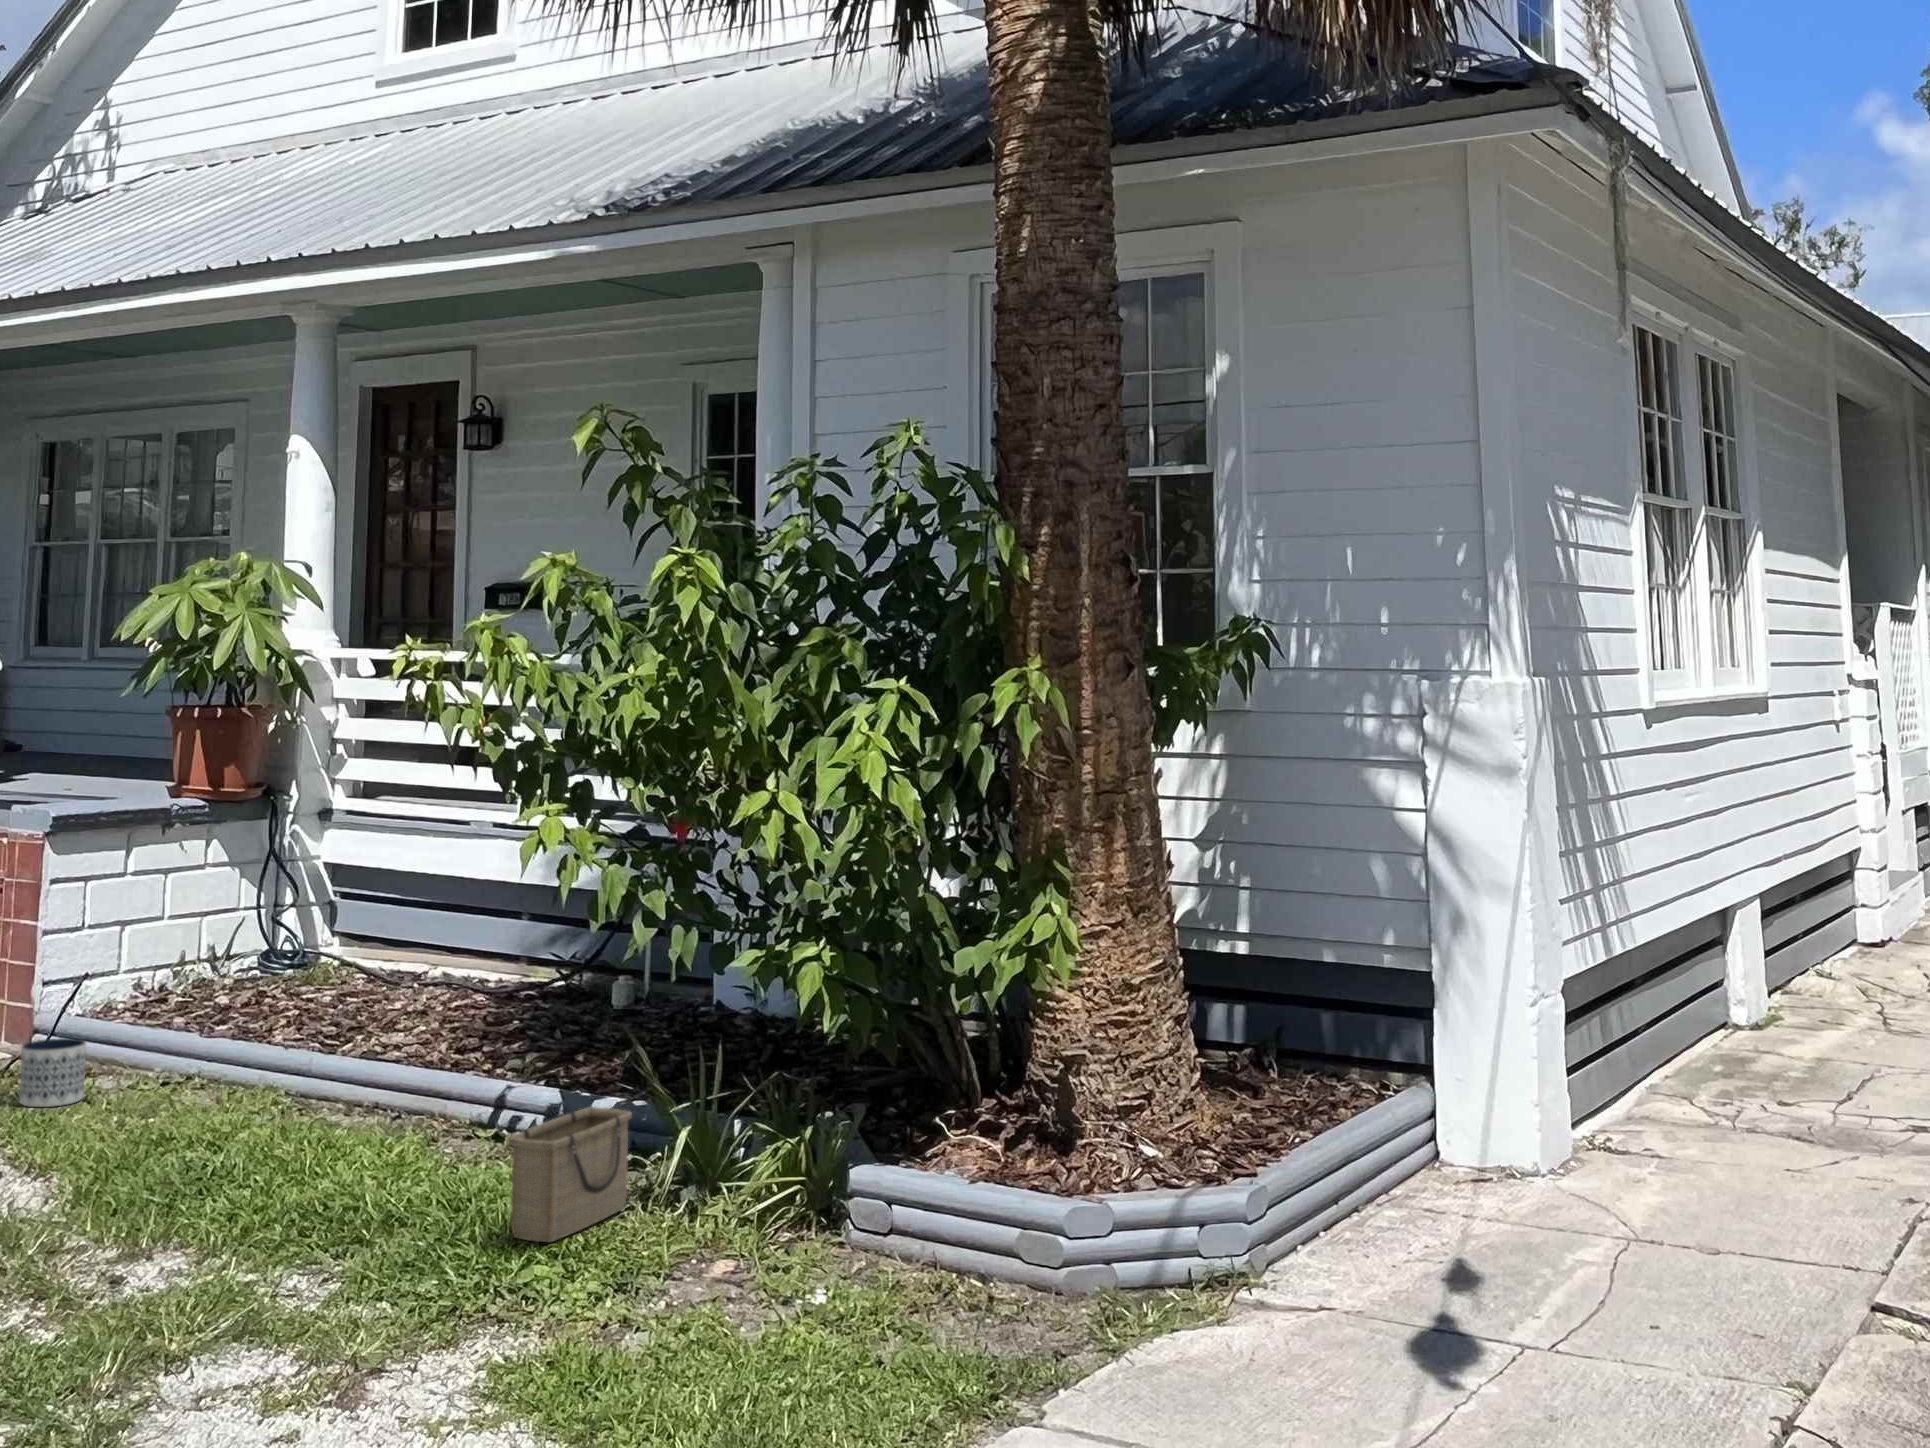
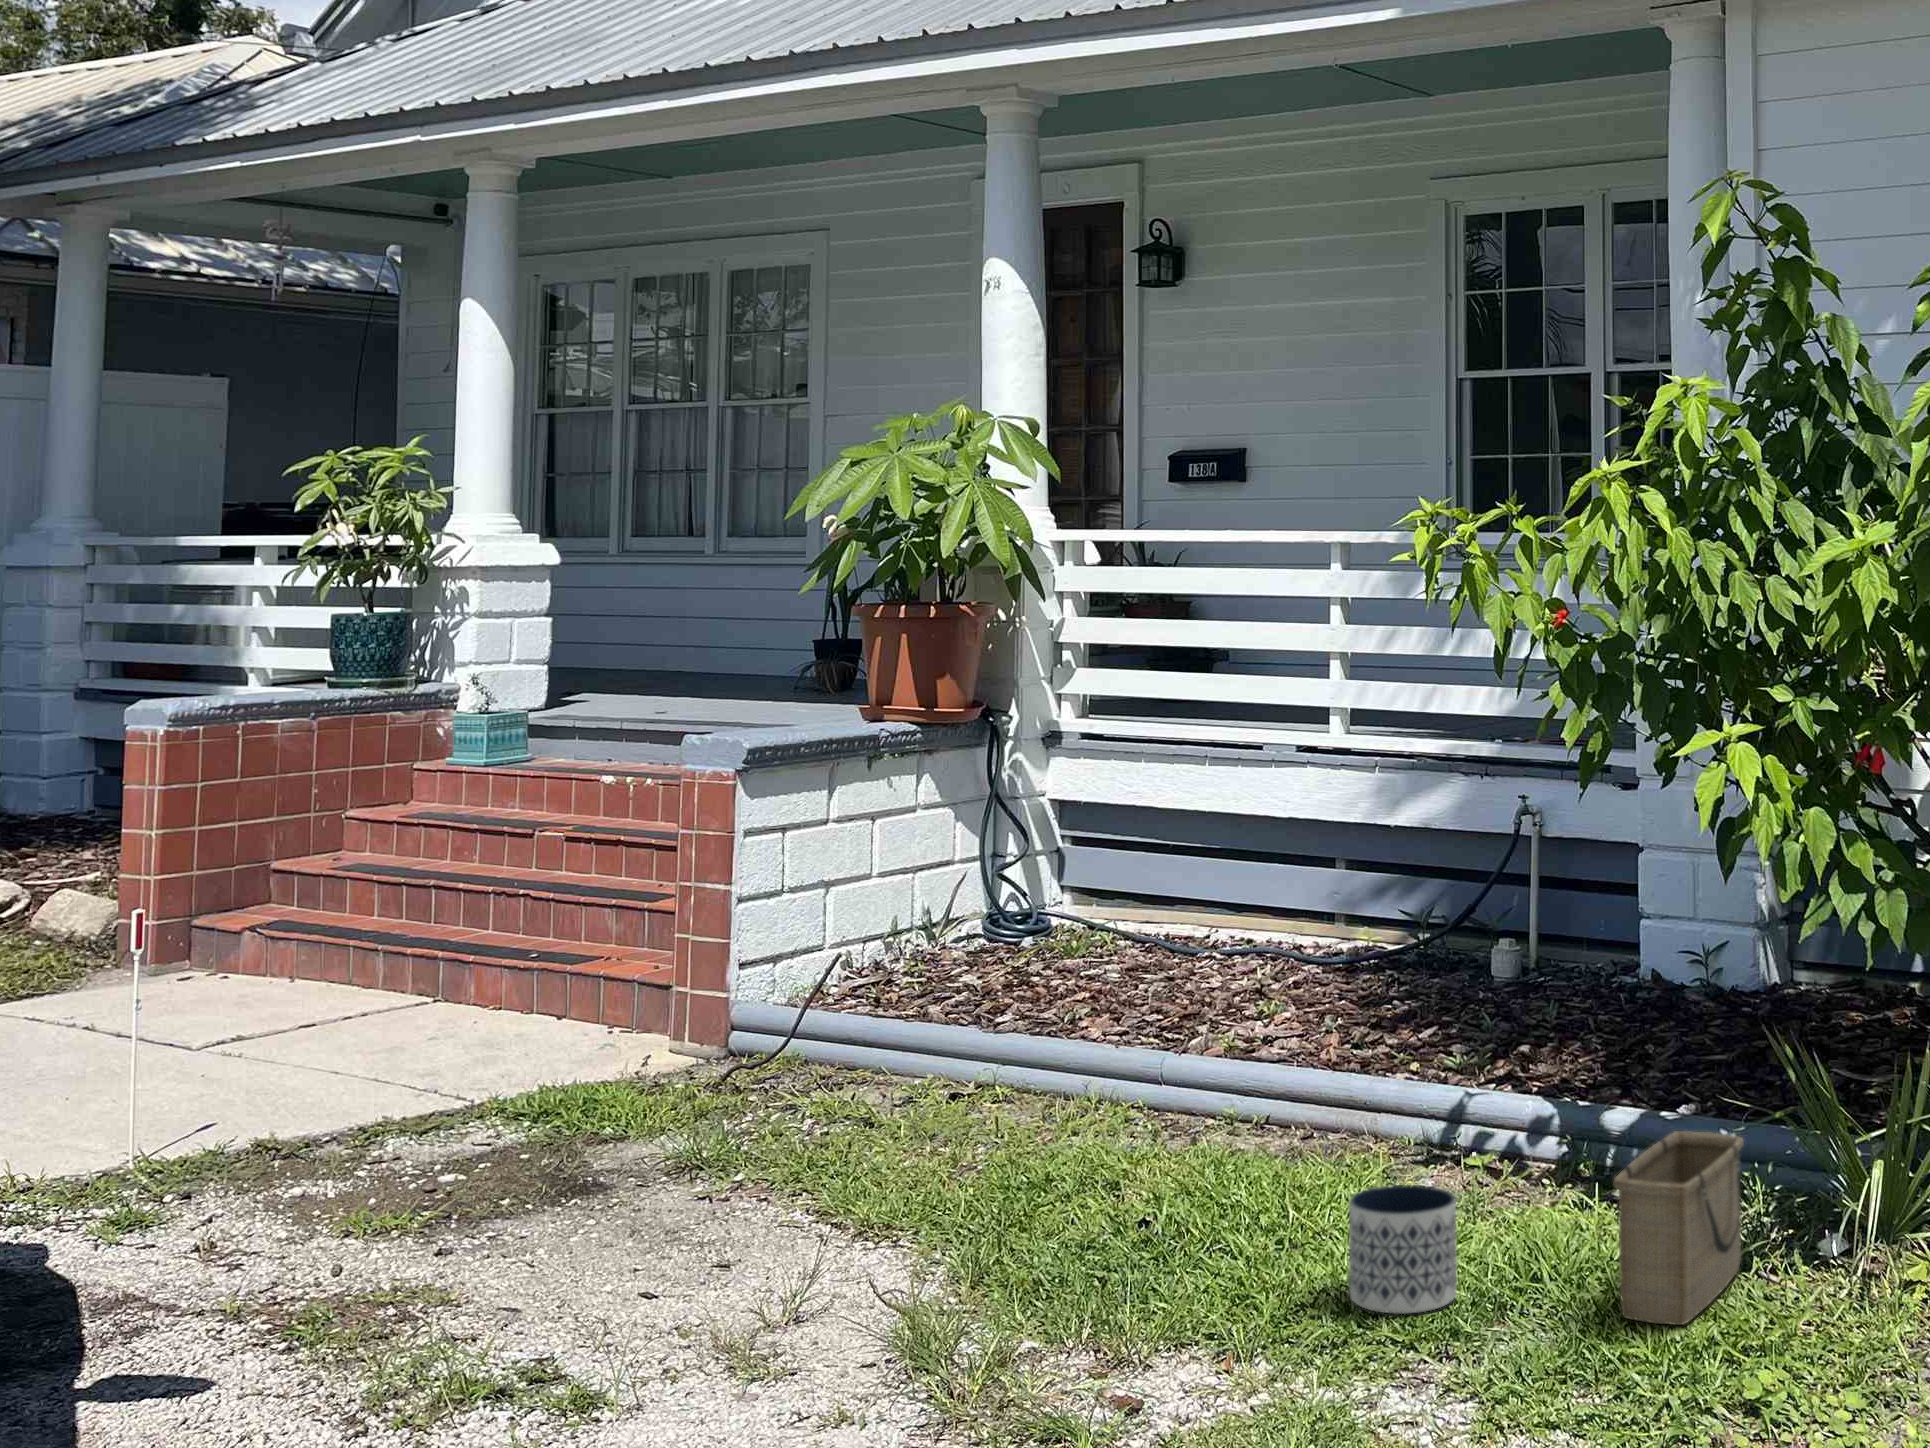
planter: present [19,1038,86,1107] -> present [1349,1185,1457,1314]

